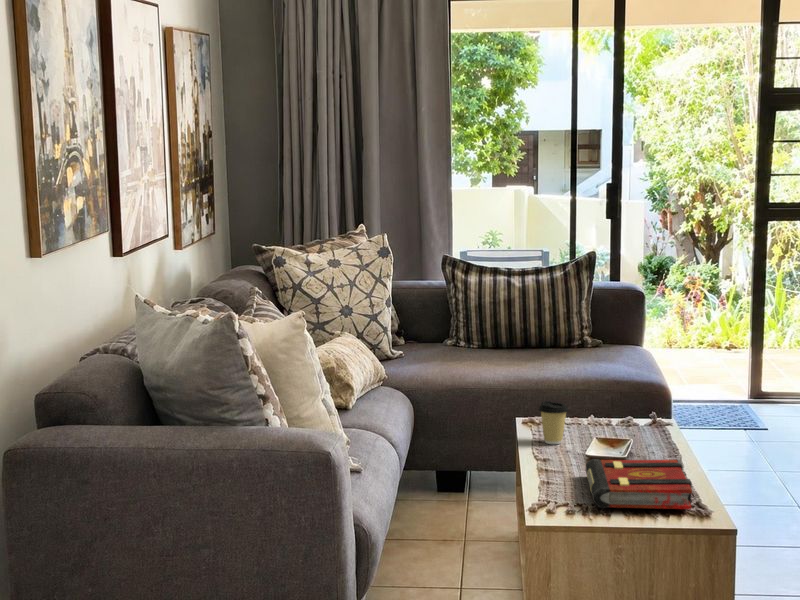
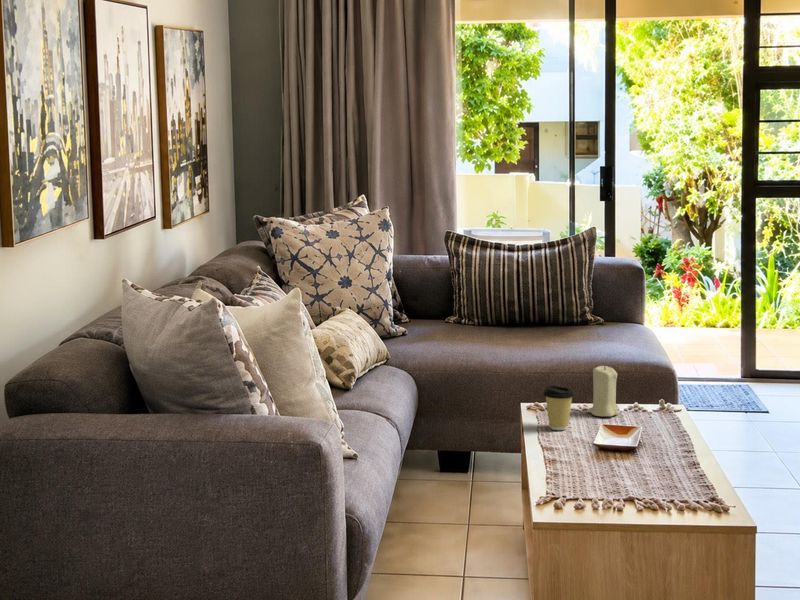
candle: none [582,382,613,432] -> present [588,365,619,417]
book: present [586,459,692,509] -> none [593,448,709,504]

